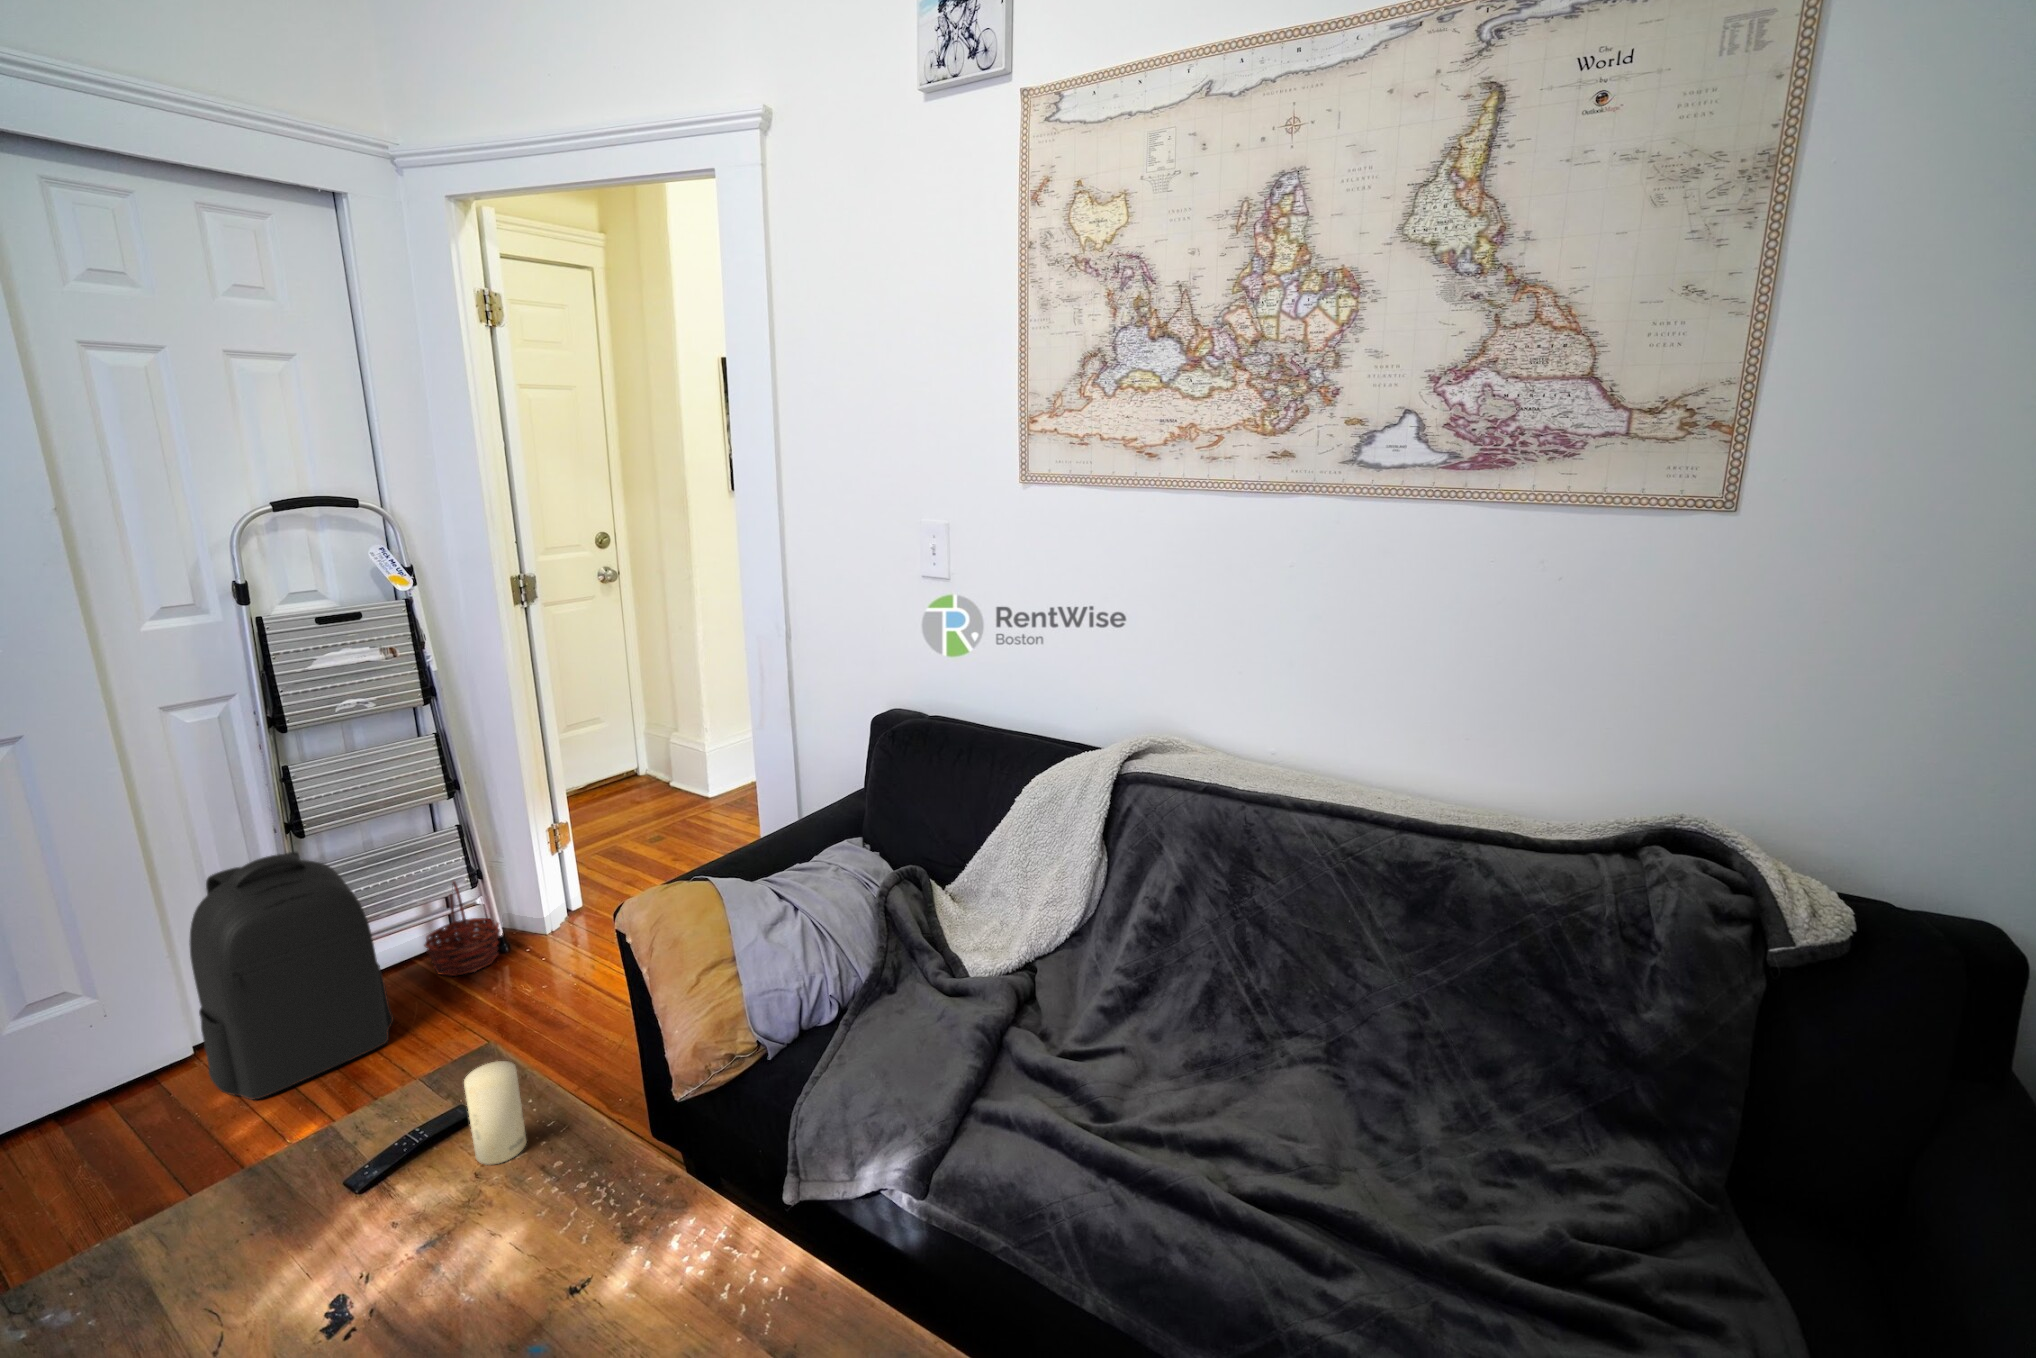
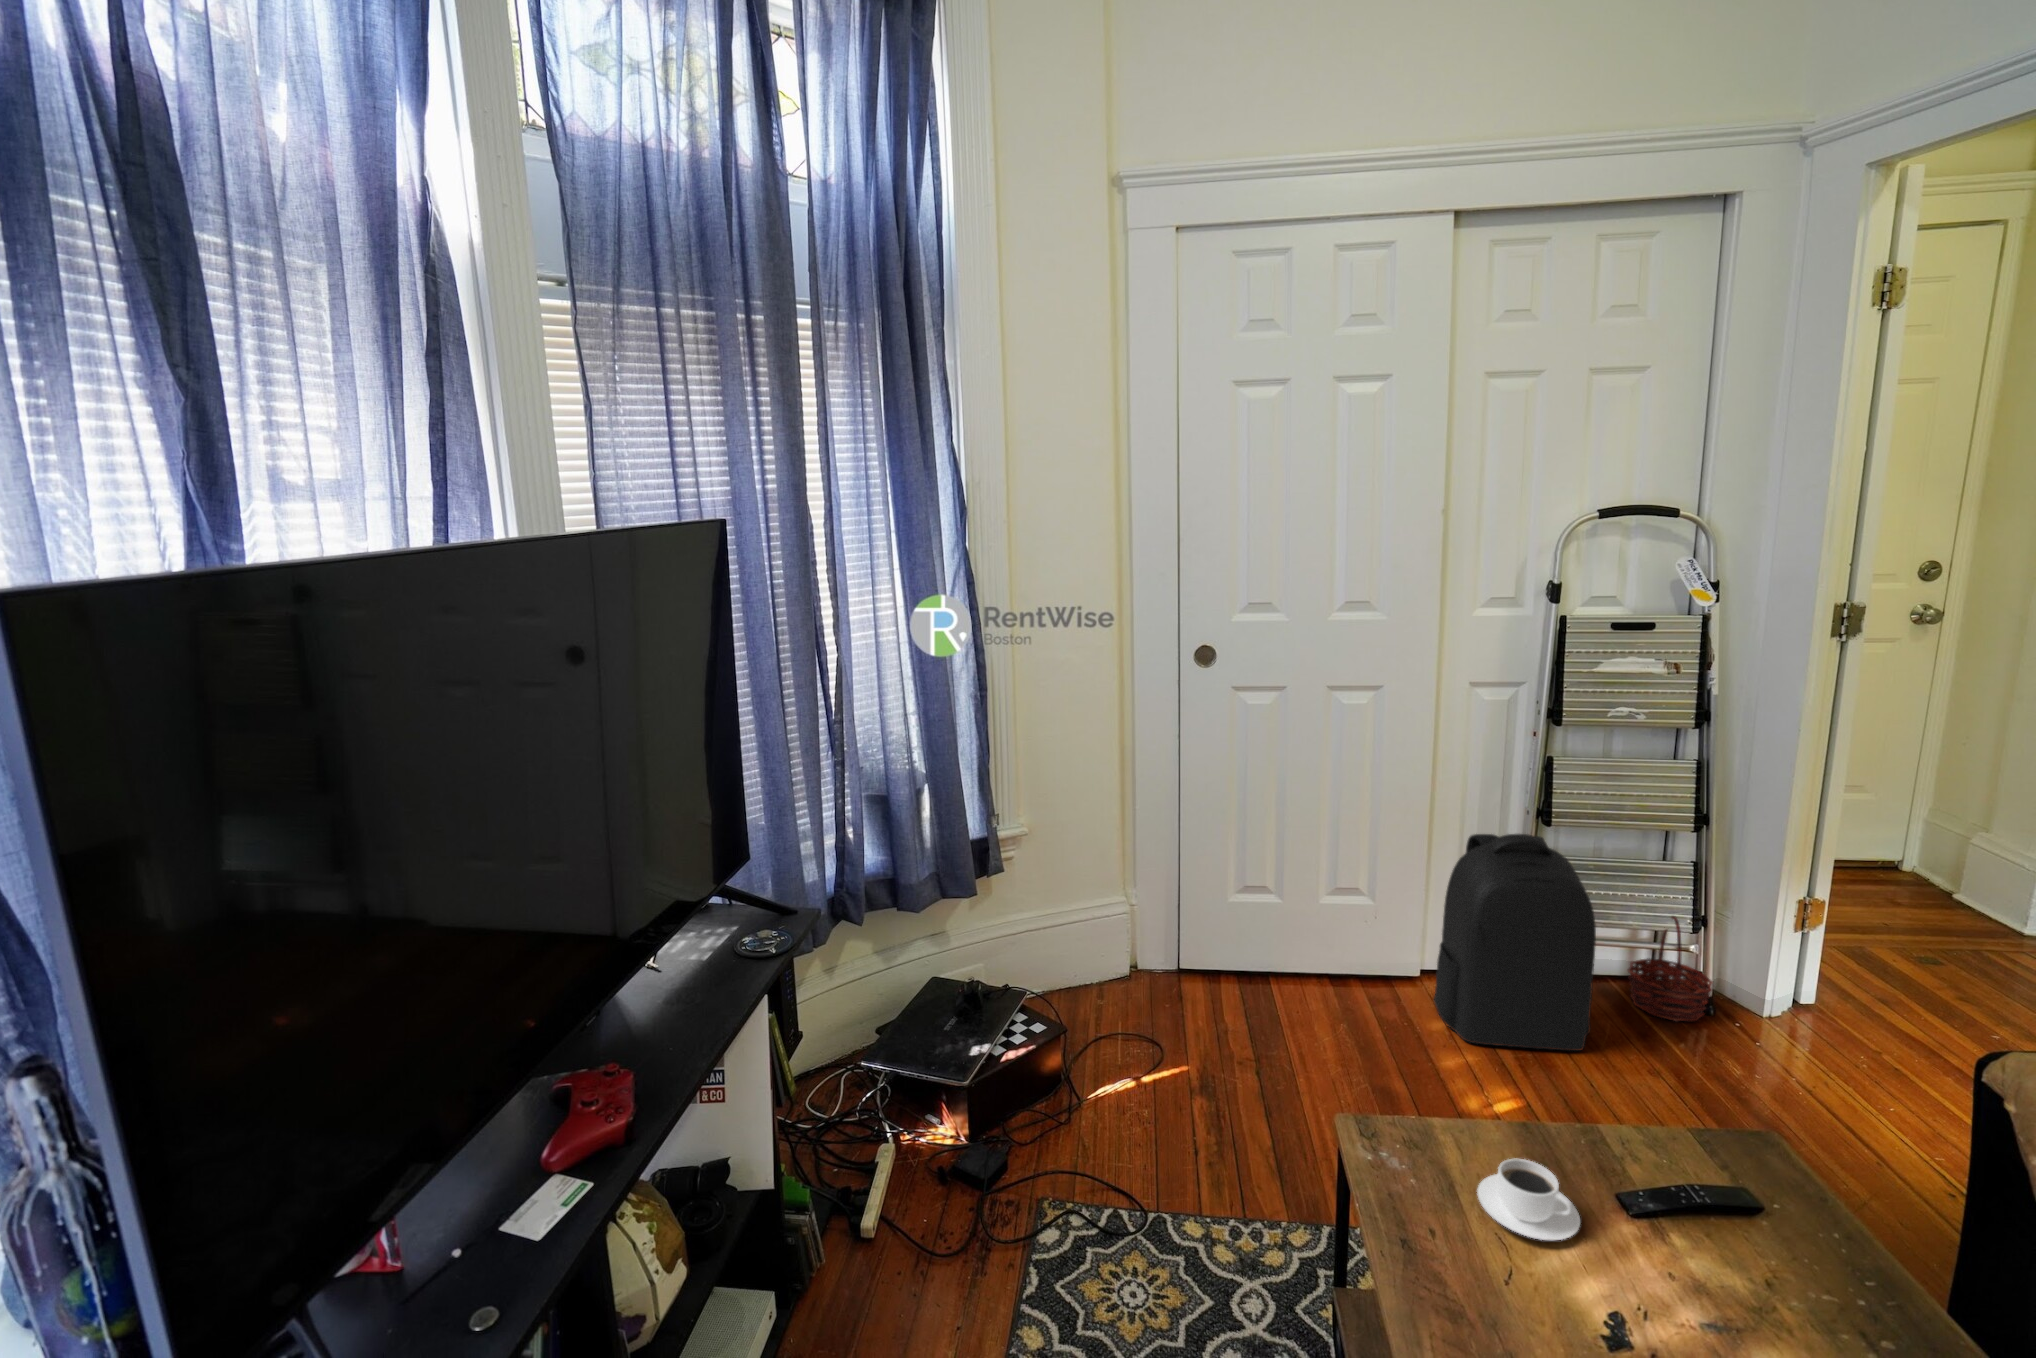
candle: present [464,1061,527,1165] -> none [1767,1164,1852,1294]
coffee cup: none [183,1205,305,1295] -> present [1477,1159,1580,1240]

